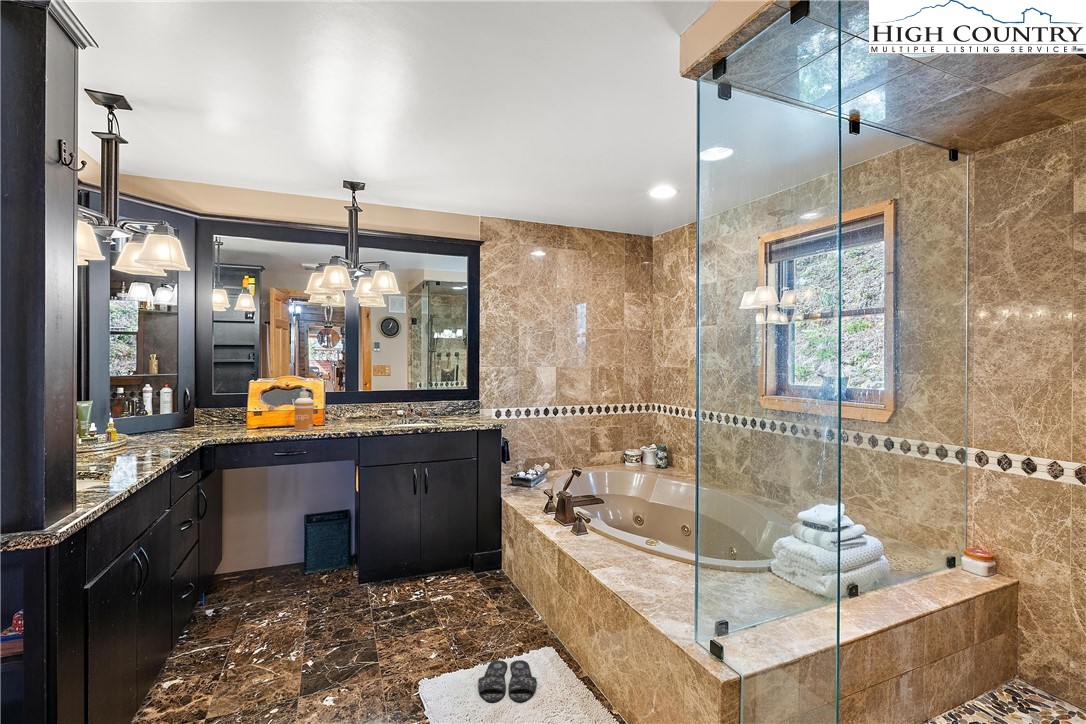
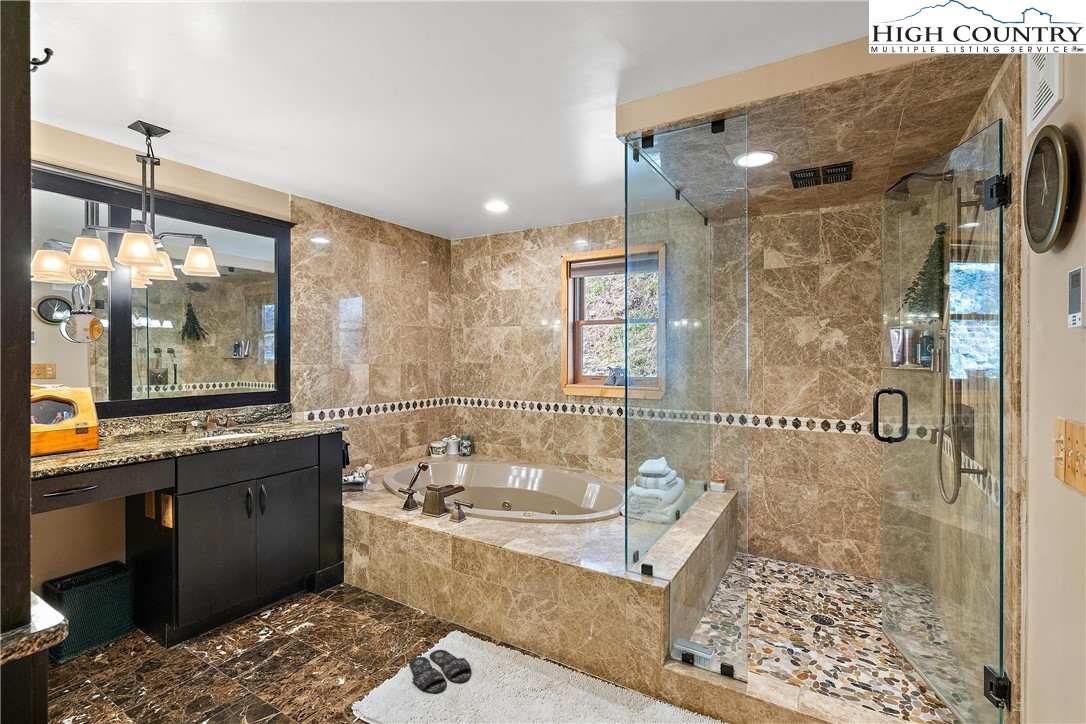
soap dispenser: present [294,388,314,431] -> none [62,396,93,458]

